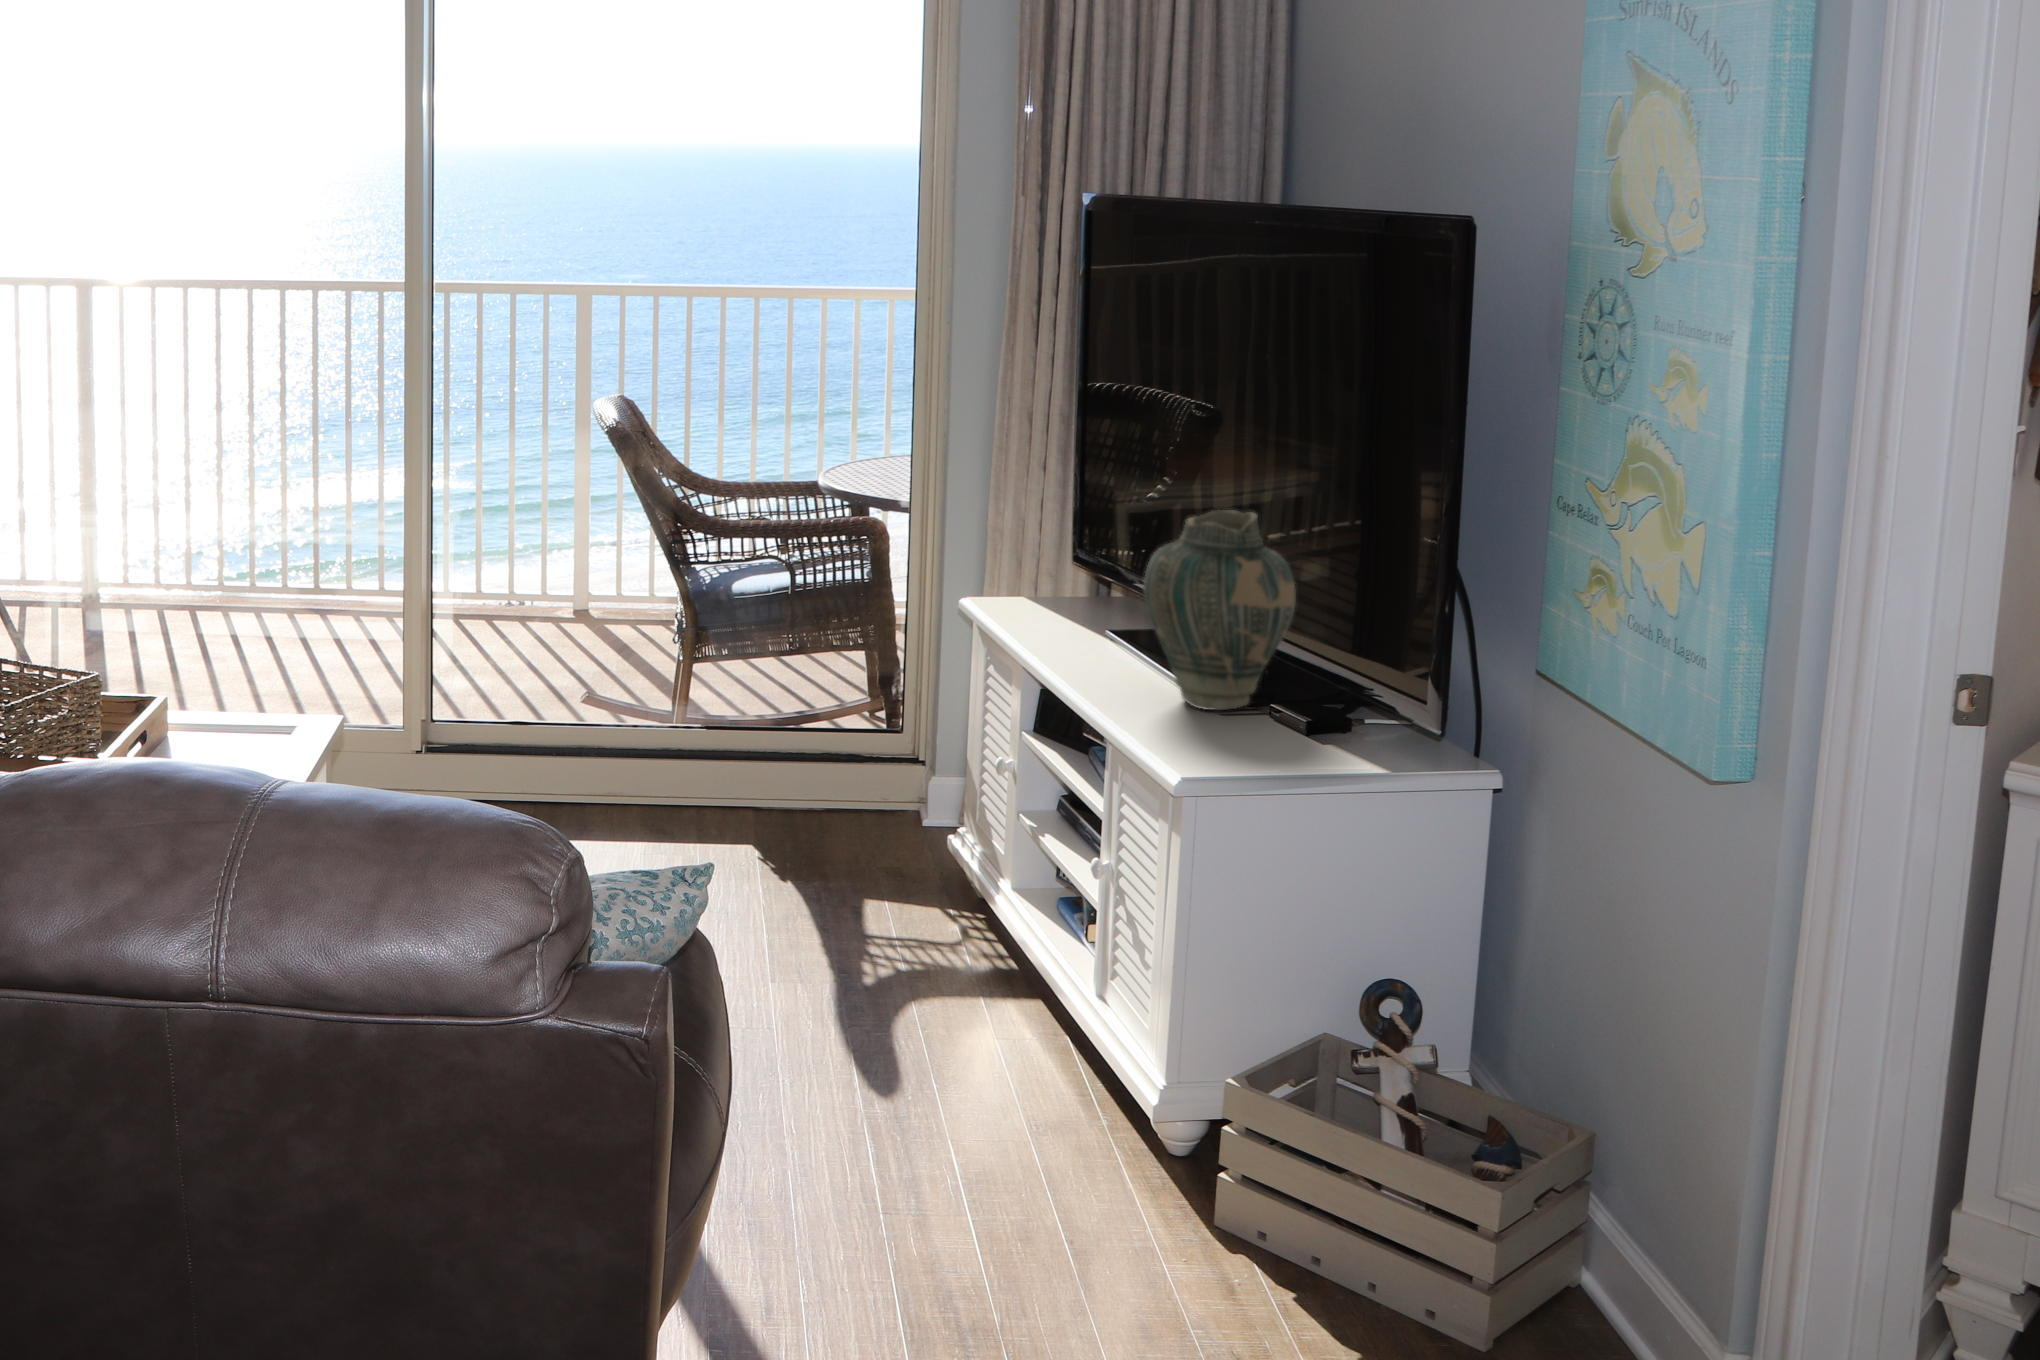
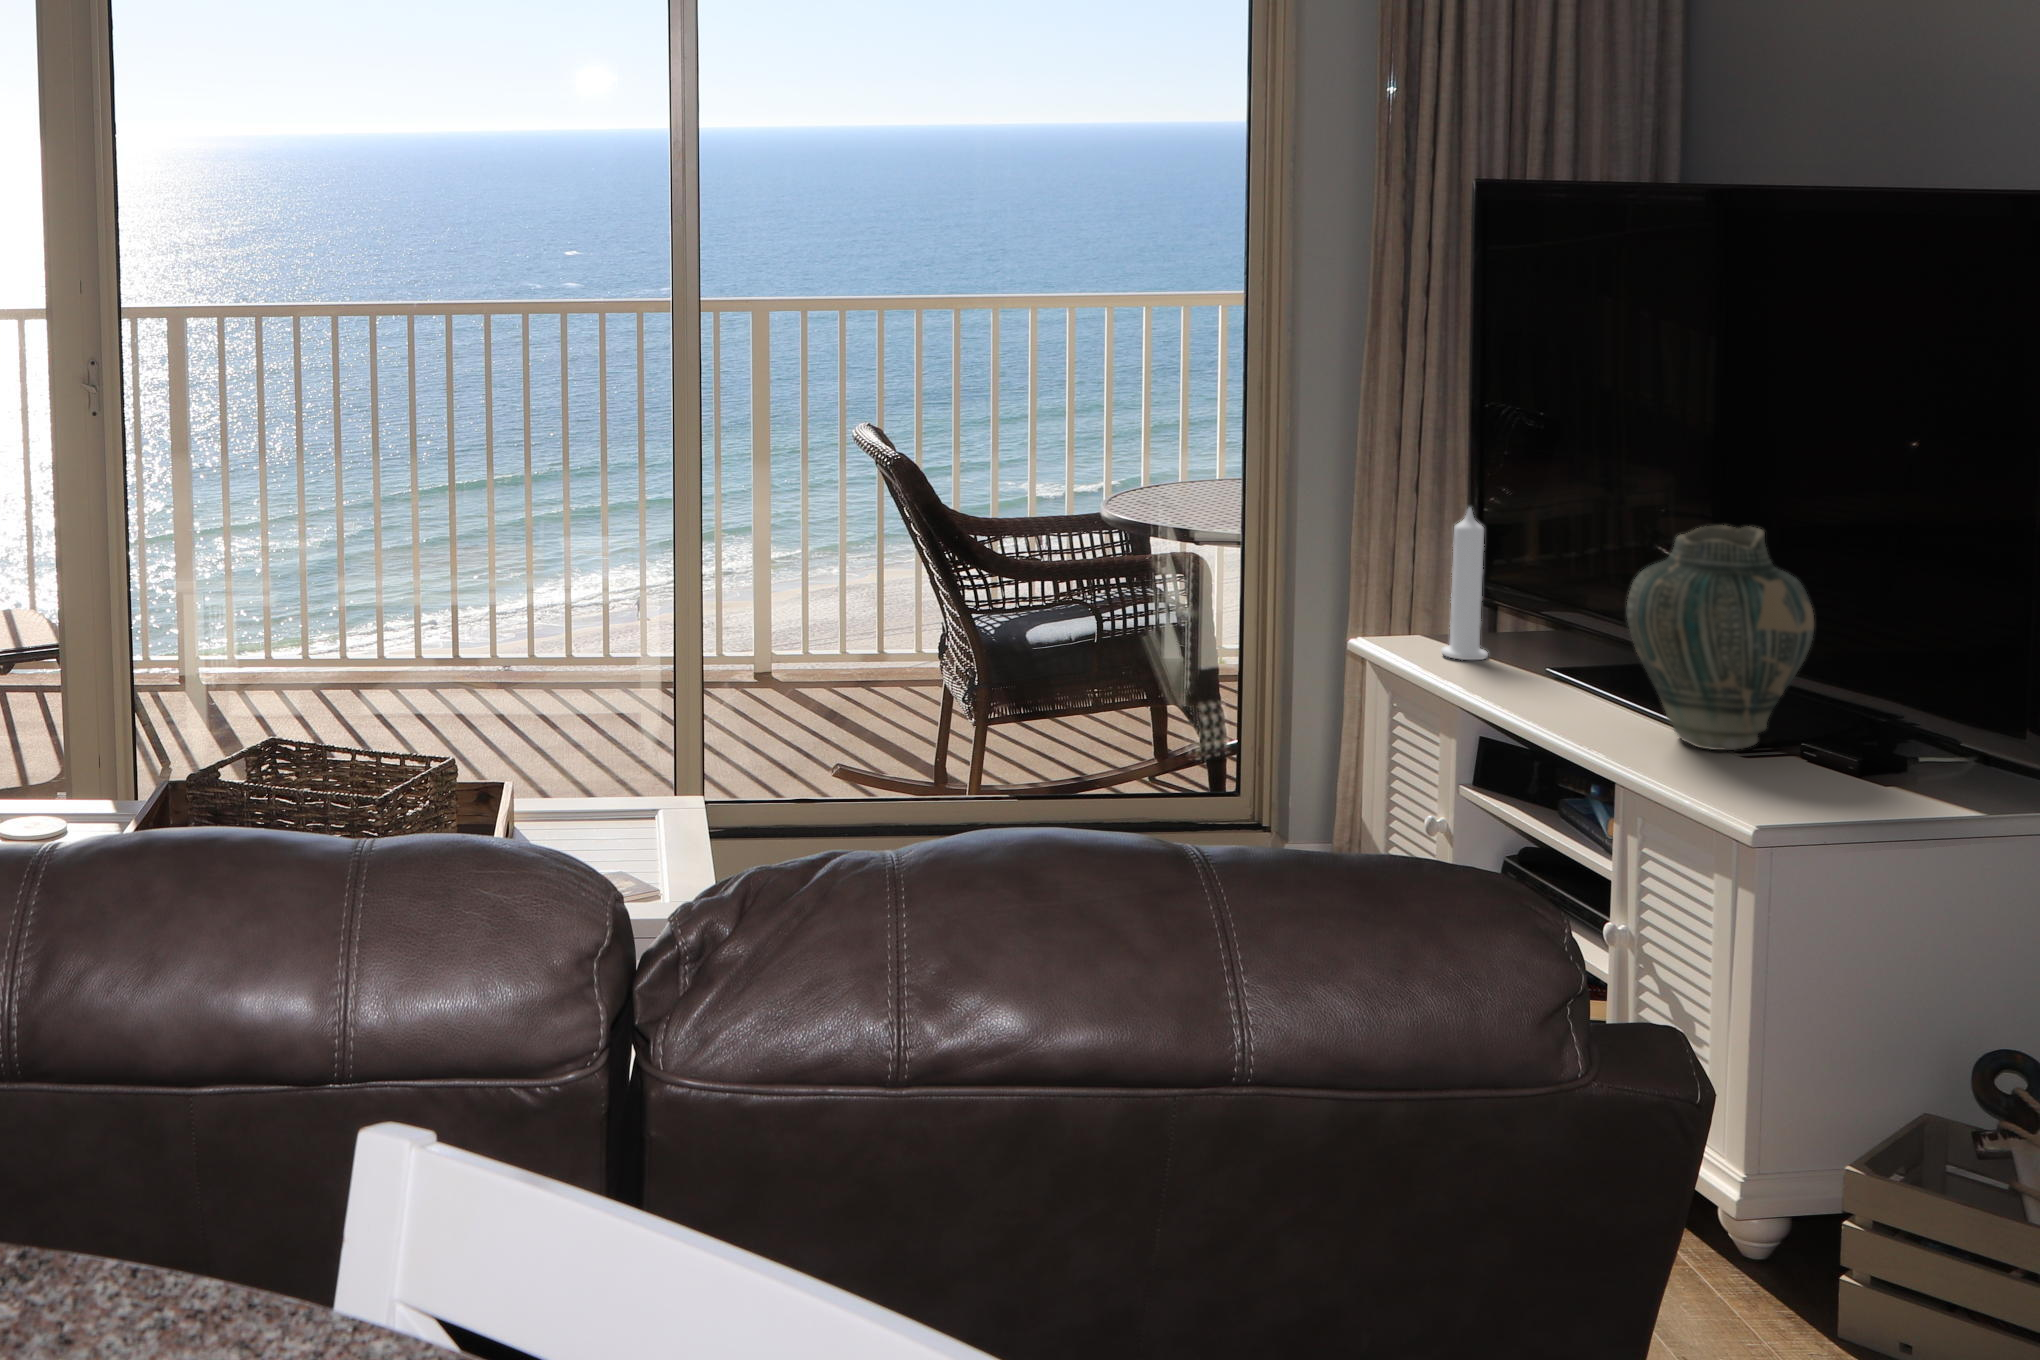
candle: none [1055,484,1095,622] -> present [1441,508,1488,660]

